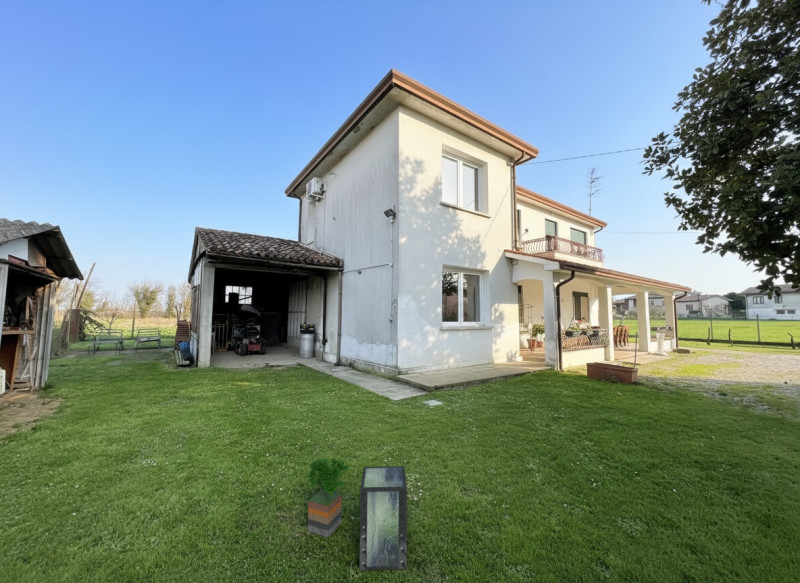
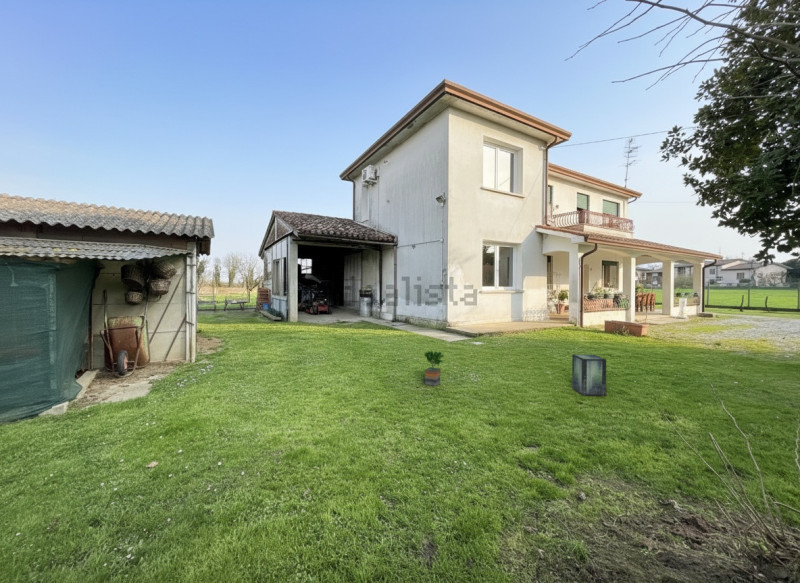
storage box: present [360,466,407,571] -> present [572,354,606,396]

